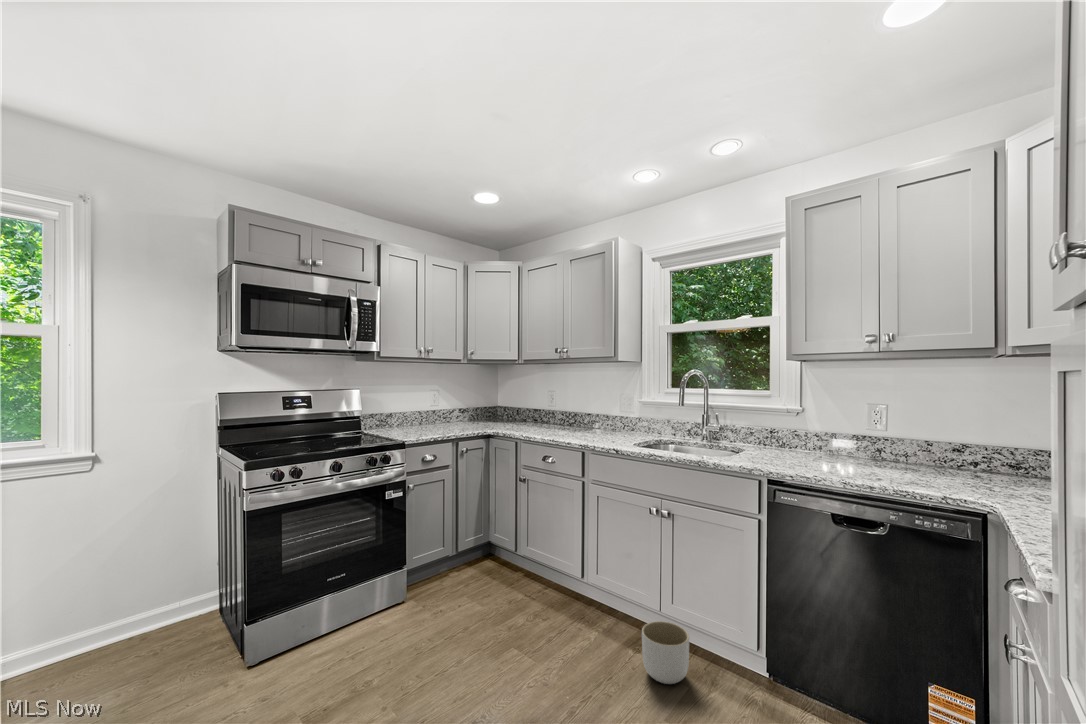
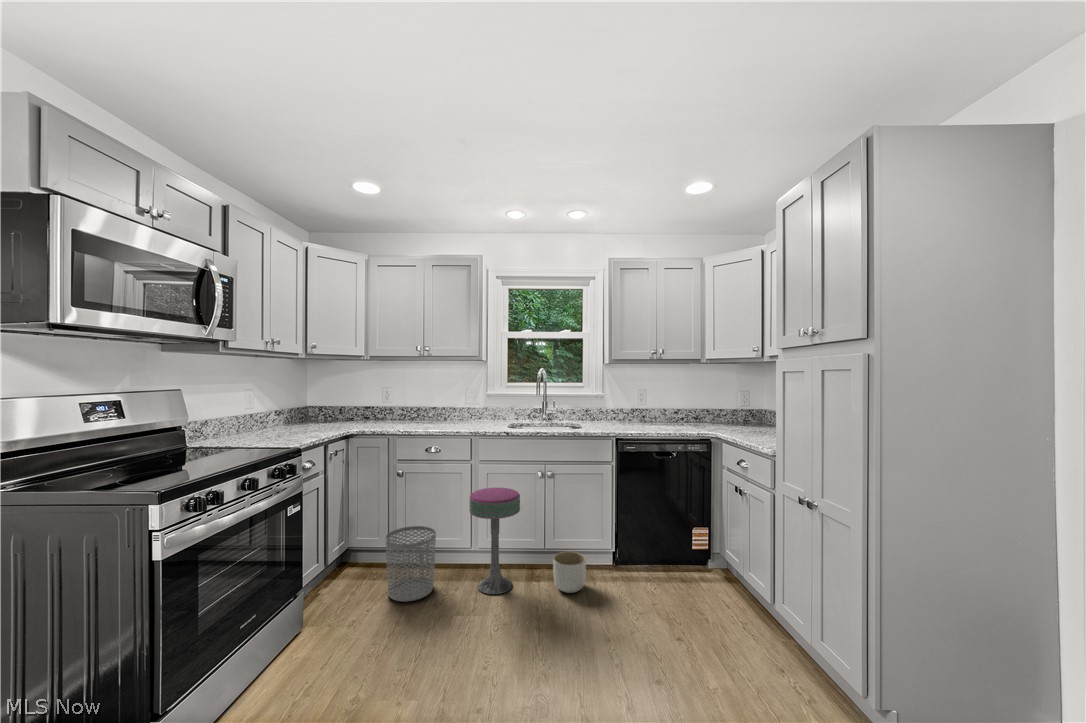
bar stool: none [553,513,615,646] -> present [469,488,520,595]
waste bin: none [480,537,531,616] -> present [386,526,436,602]

